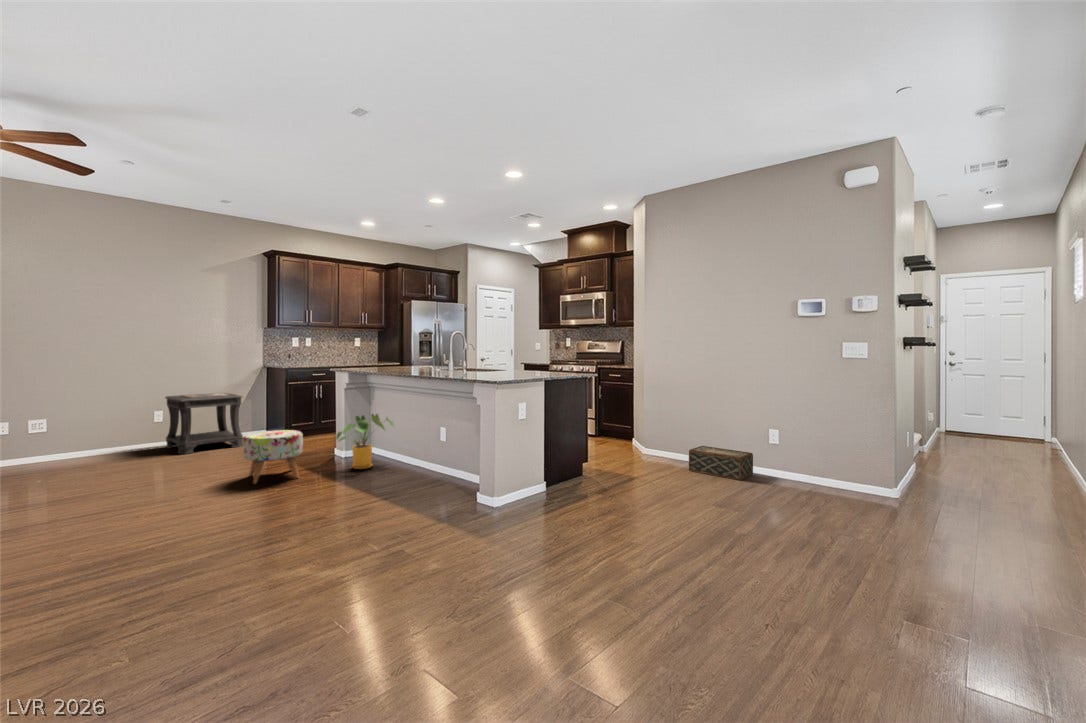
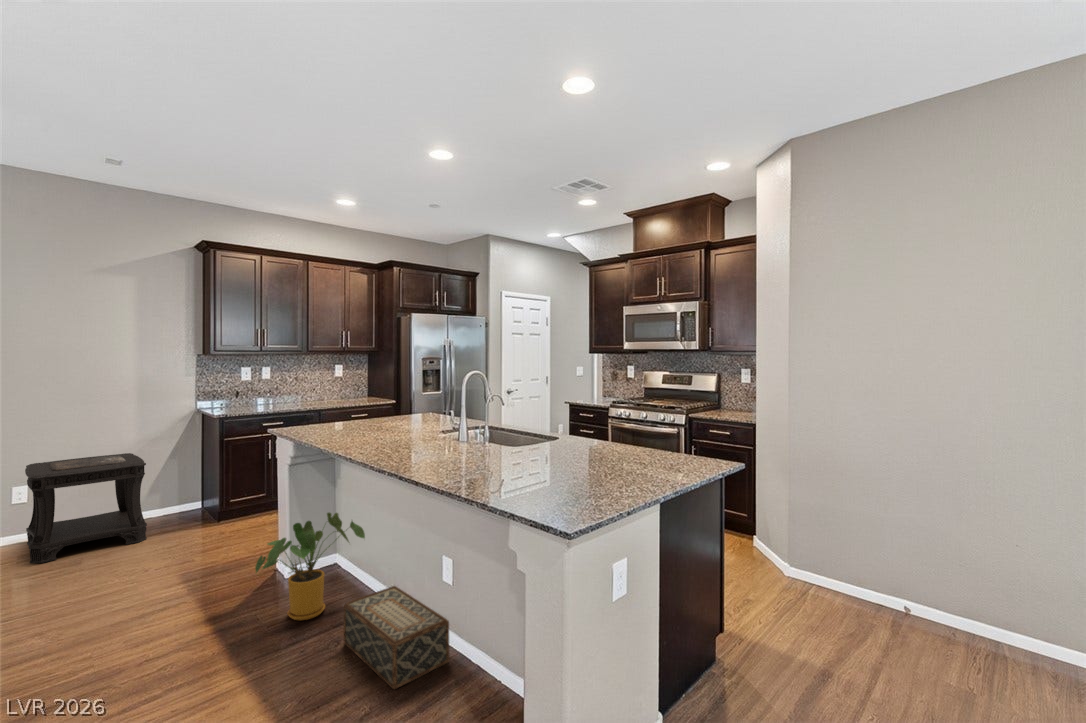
ottoman: present [243,430,303,484] -> none [68,551,193,680]
woven basket: present [689,446,753,480] -> present [344,586,449,689]

